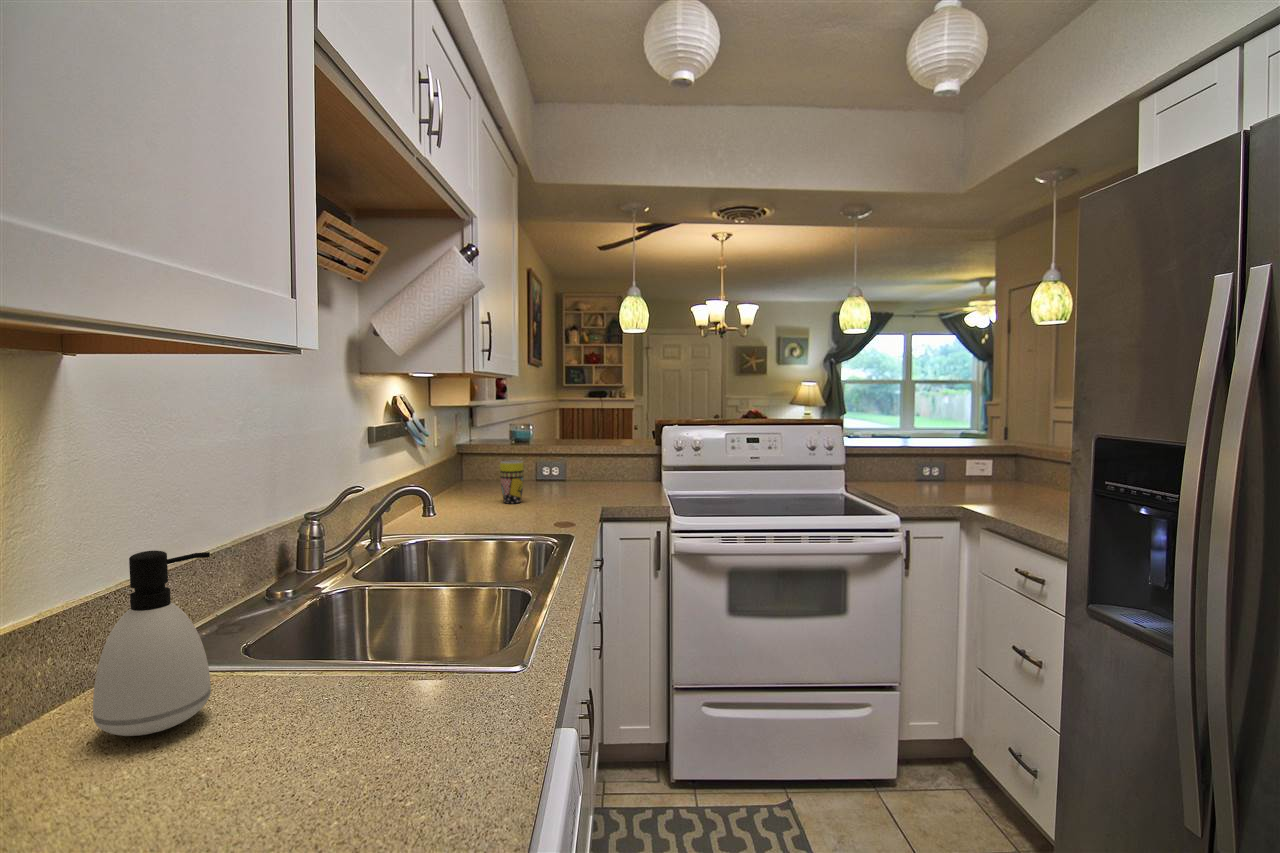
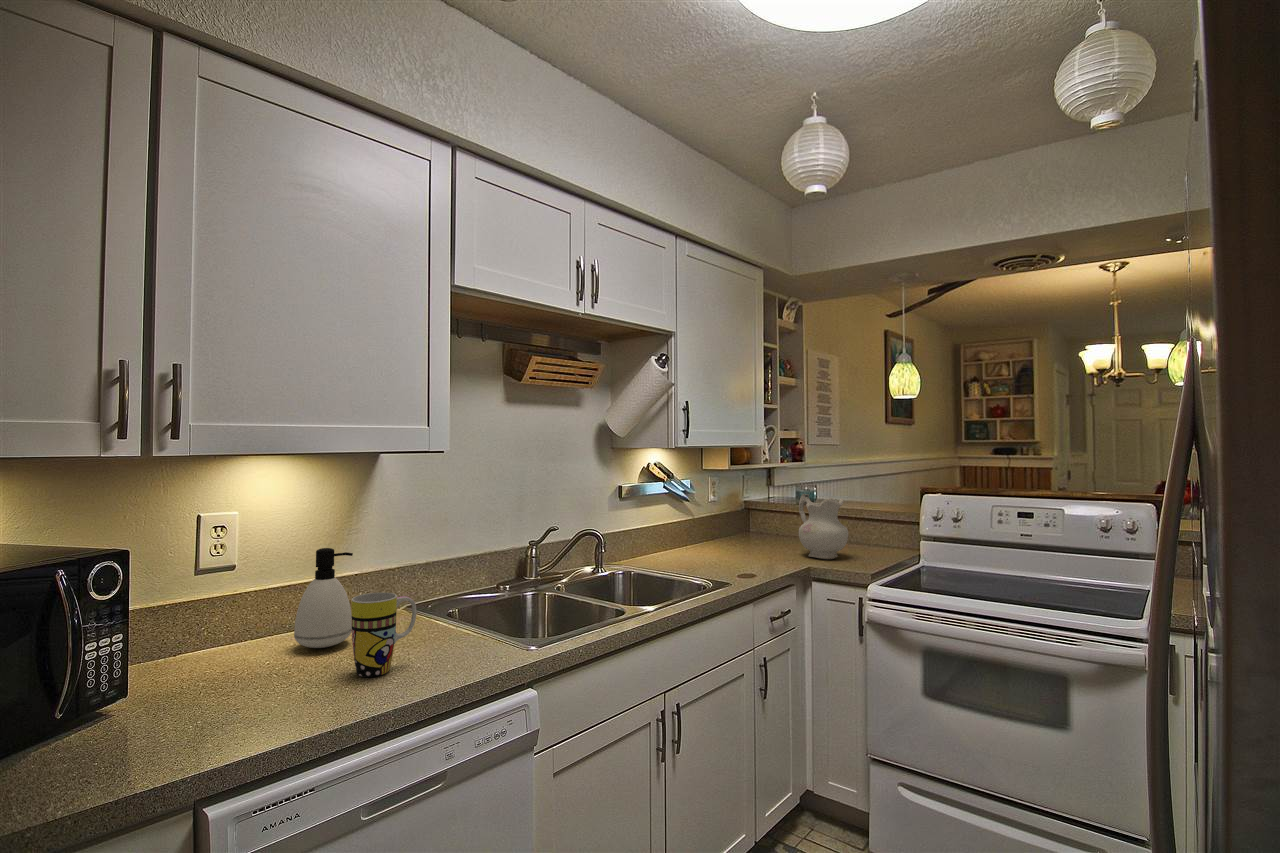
ceramic pitcher: none [554,433,608,497] -> present [799,494,848,559]
mug: present [500,460,524,503] -> present [352,593,416,677]

